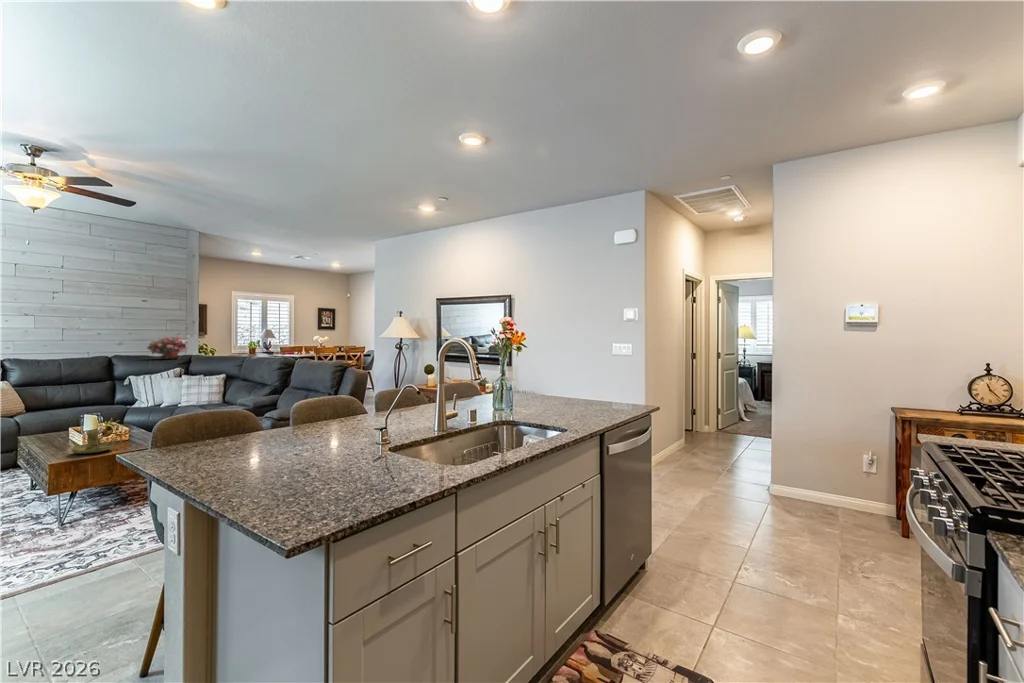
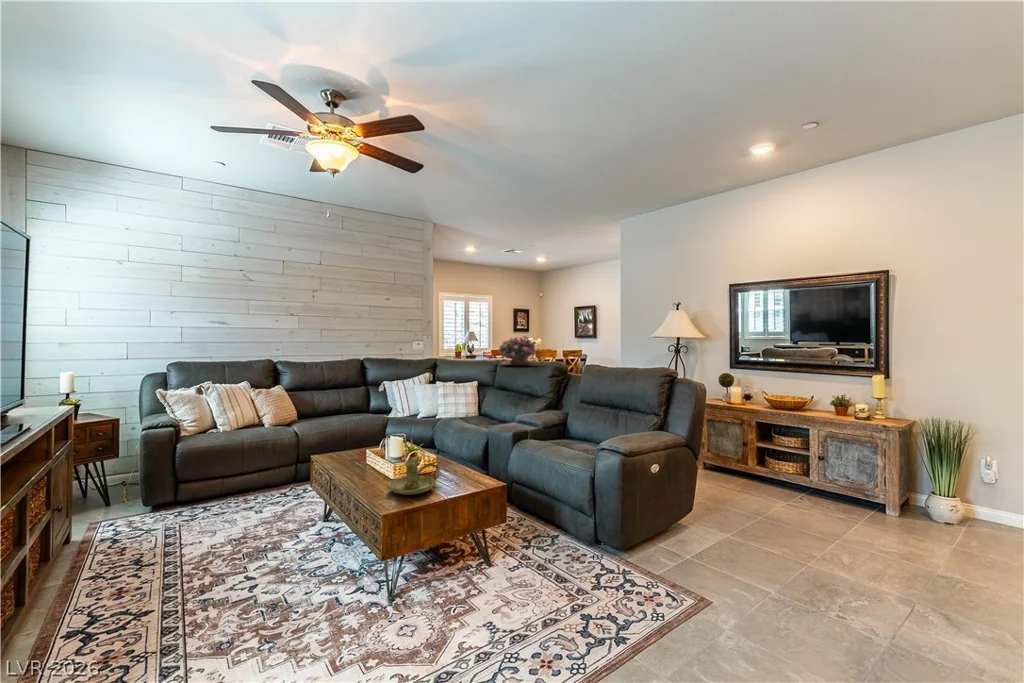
potted flower: present [147,337,188,359] -> present [498,336,536,366]

